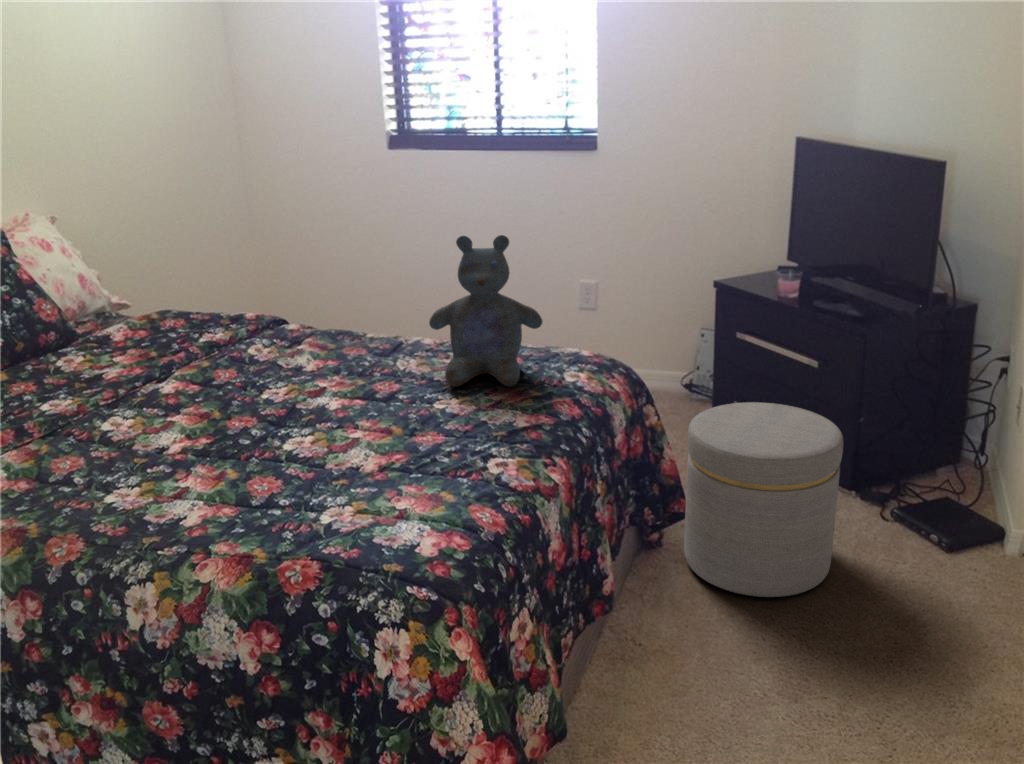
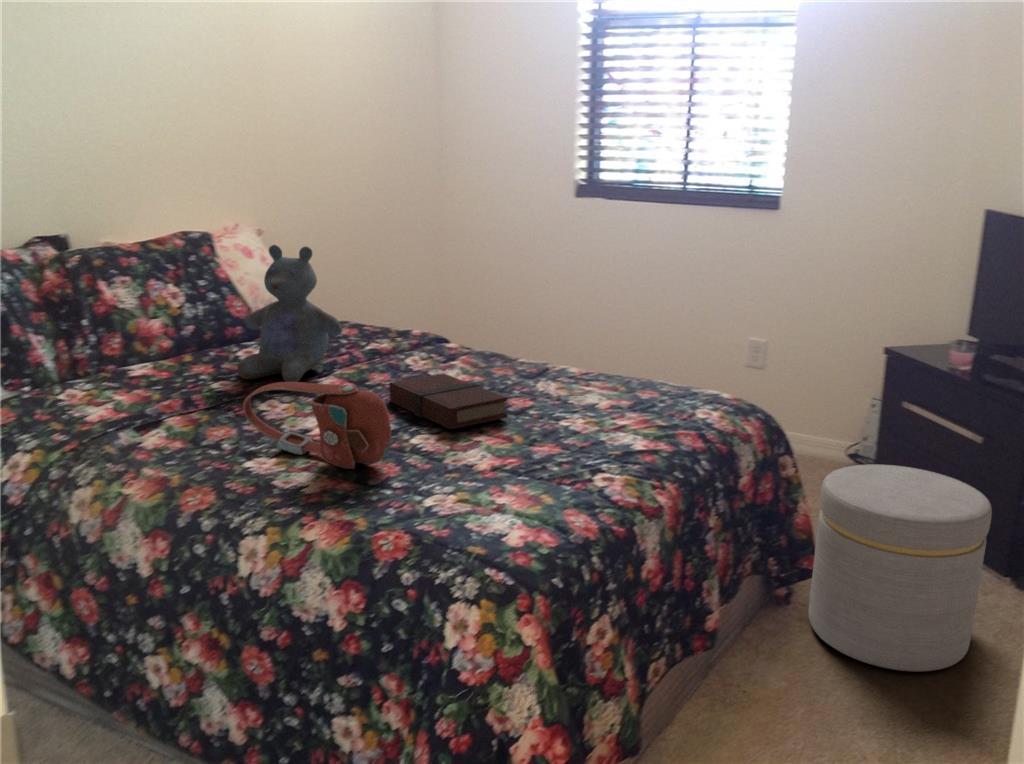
stuffed bear: present [429,235,542,387] -> present [237,245,342,382]
book: none [245,364,379,429] -> present [390,374,507,430]
handbag: none [94,403,270,492] -> present [243,382,391,469]

